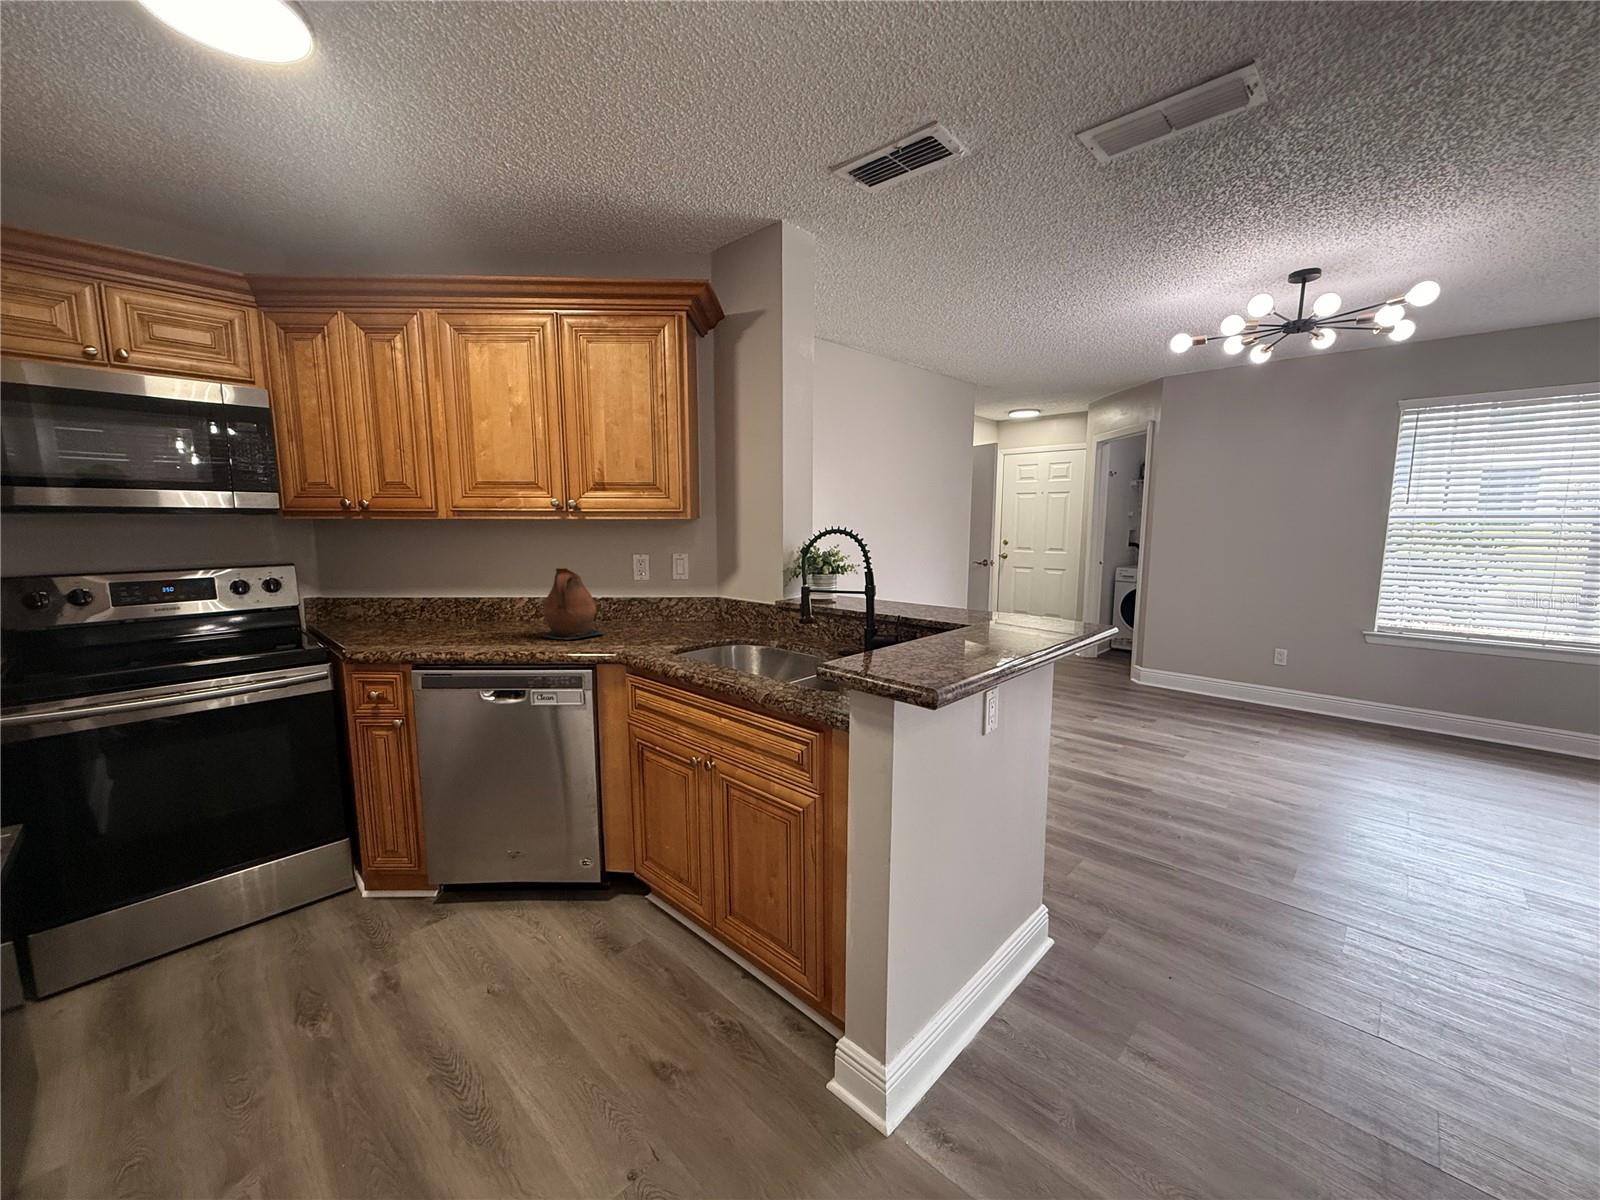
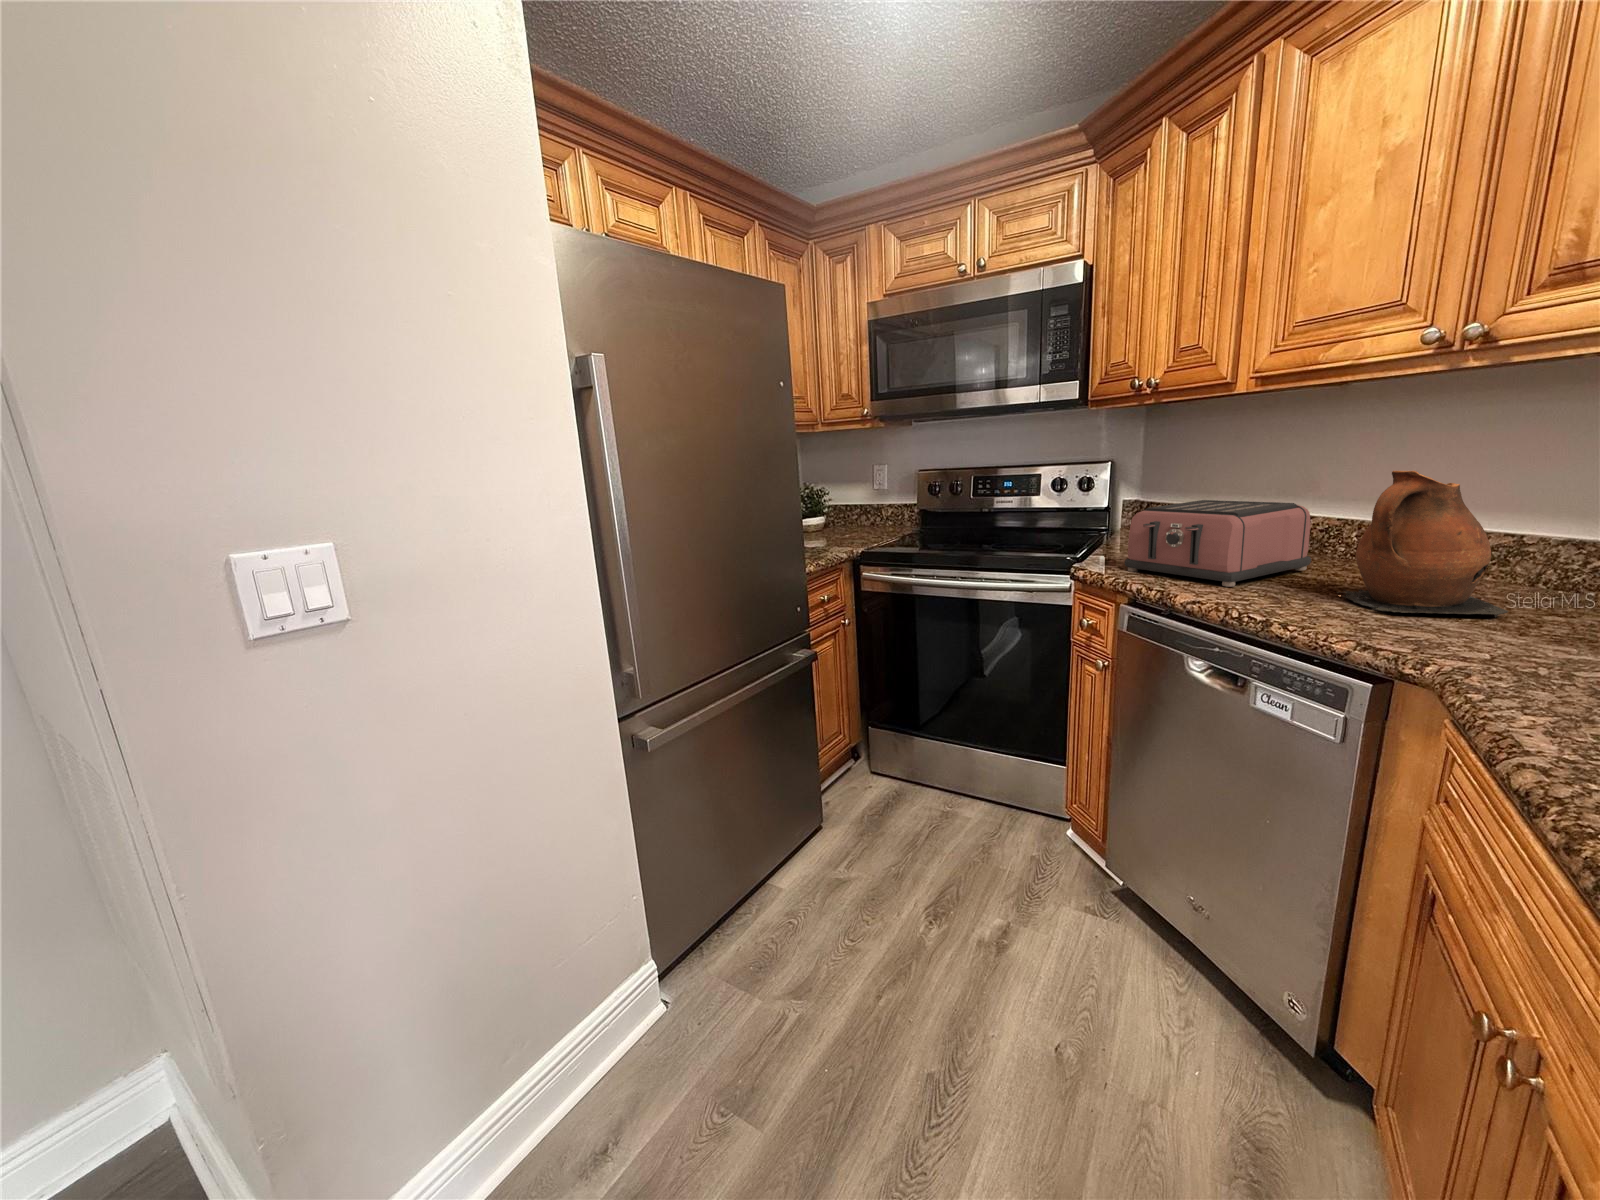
toaster: none [393,589,502,646] -> present [1125,500,1311,587]

